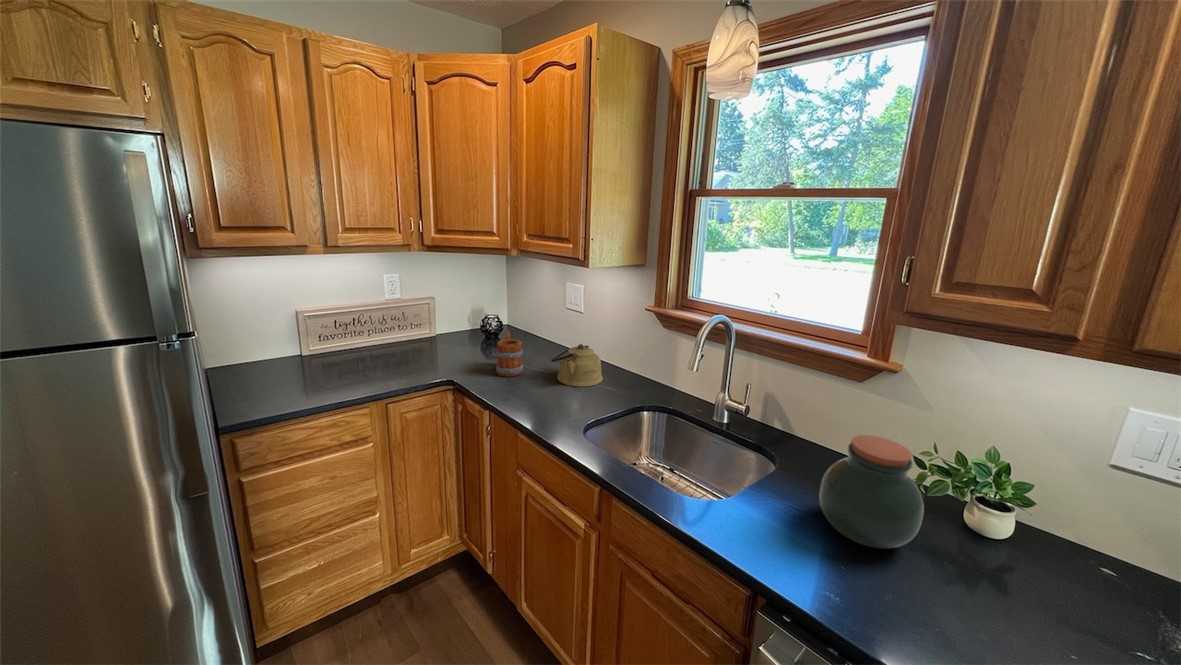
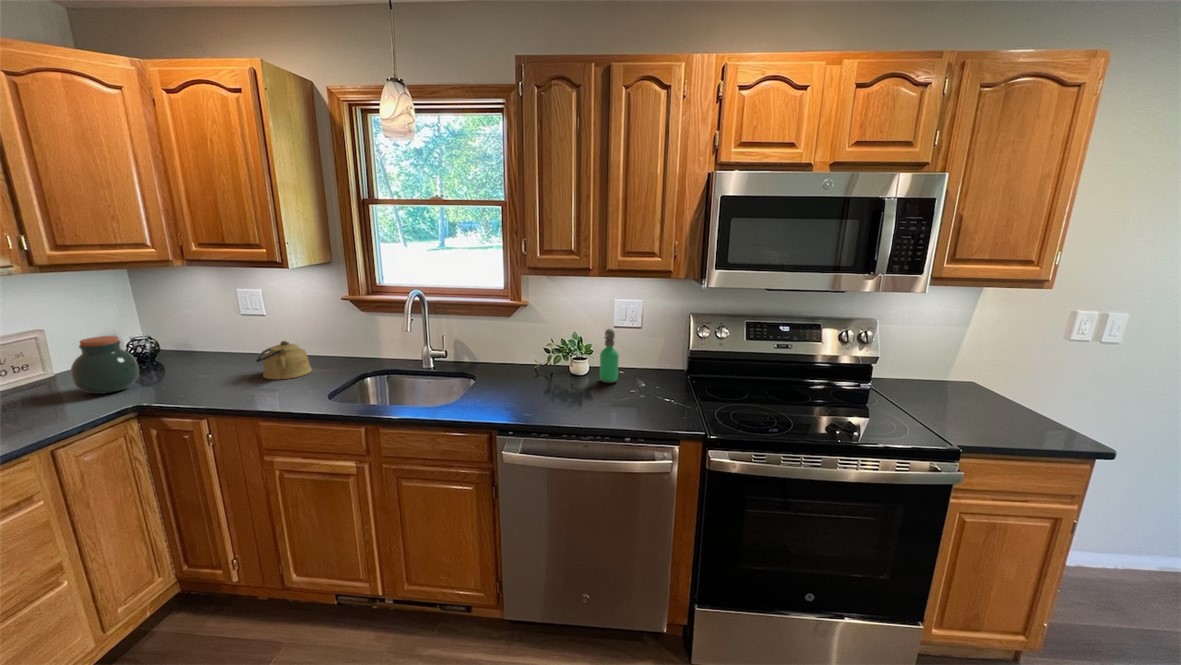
mug: present [496,331,523,377] -> none [182,345,220,390]
jar: present [819,435,924,548] -> present [71,336,139,394]
soap dispenser: none [1038,474,1113,593] -> present [600,329,619,383]

